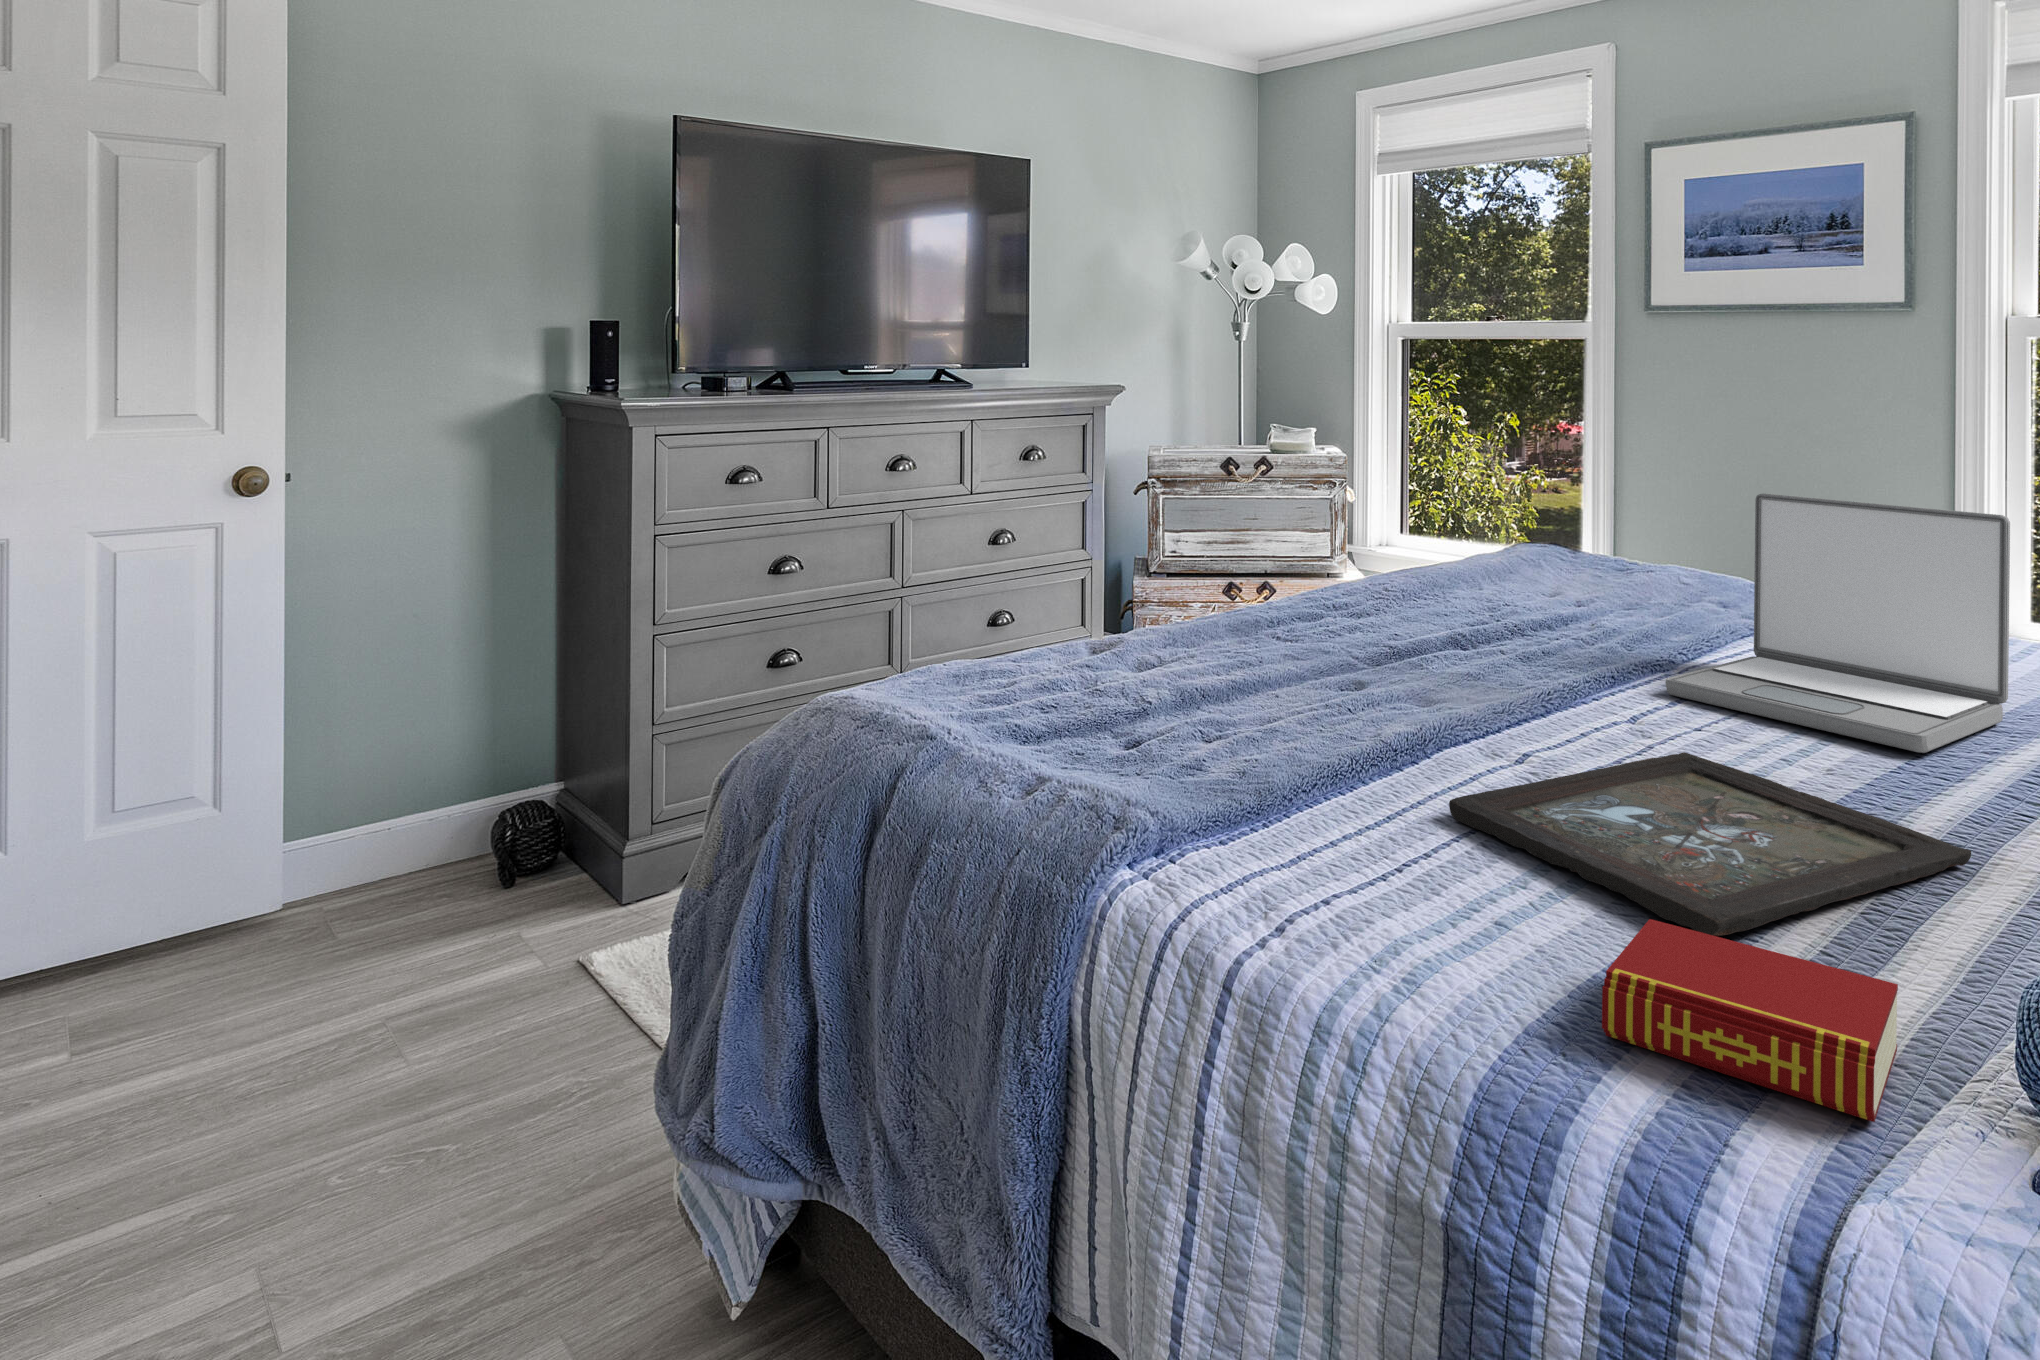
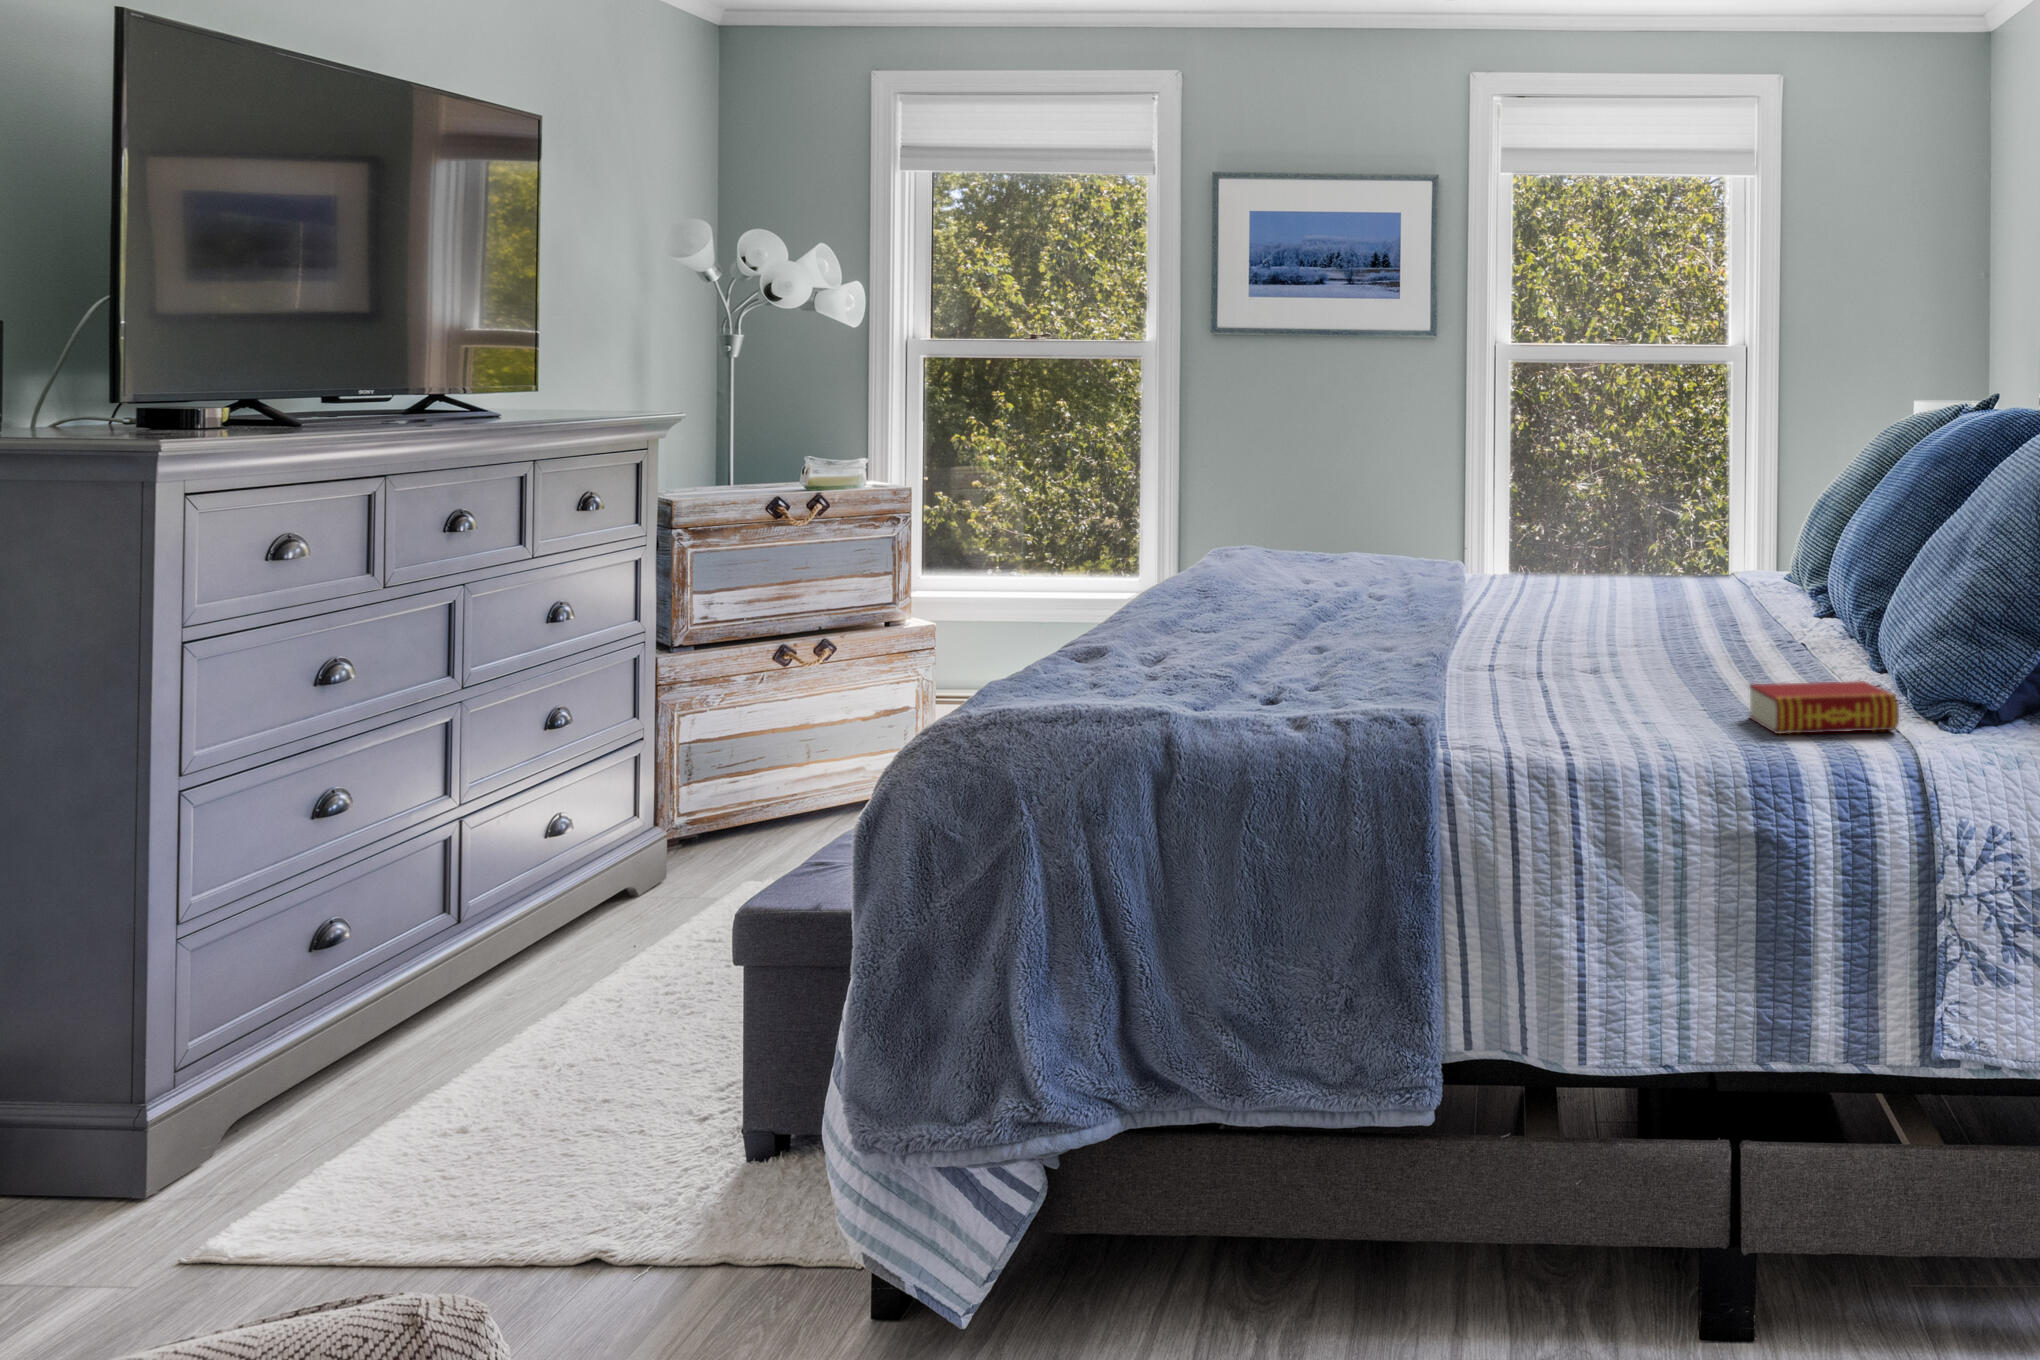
laptop: present [1666,493,2010,753] -> none [1503,474,1682,628]
tray: present [1449,752,1971,936] -> none [1539,642,1780,699]

